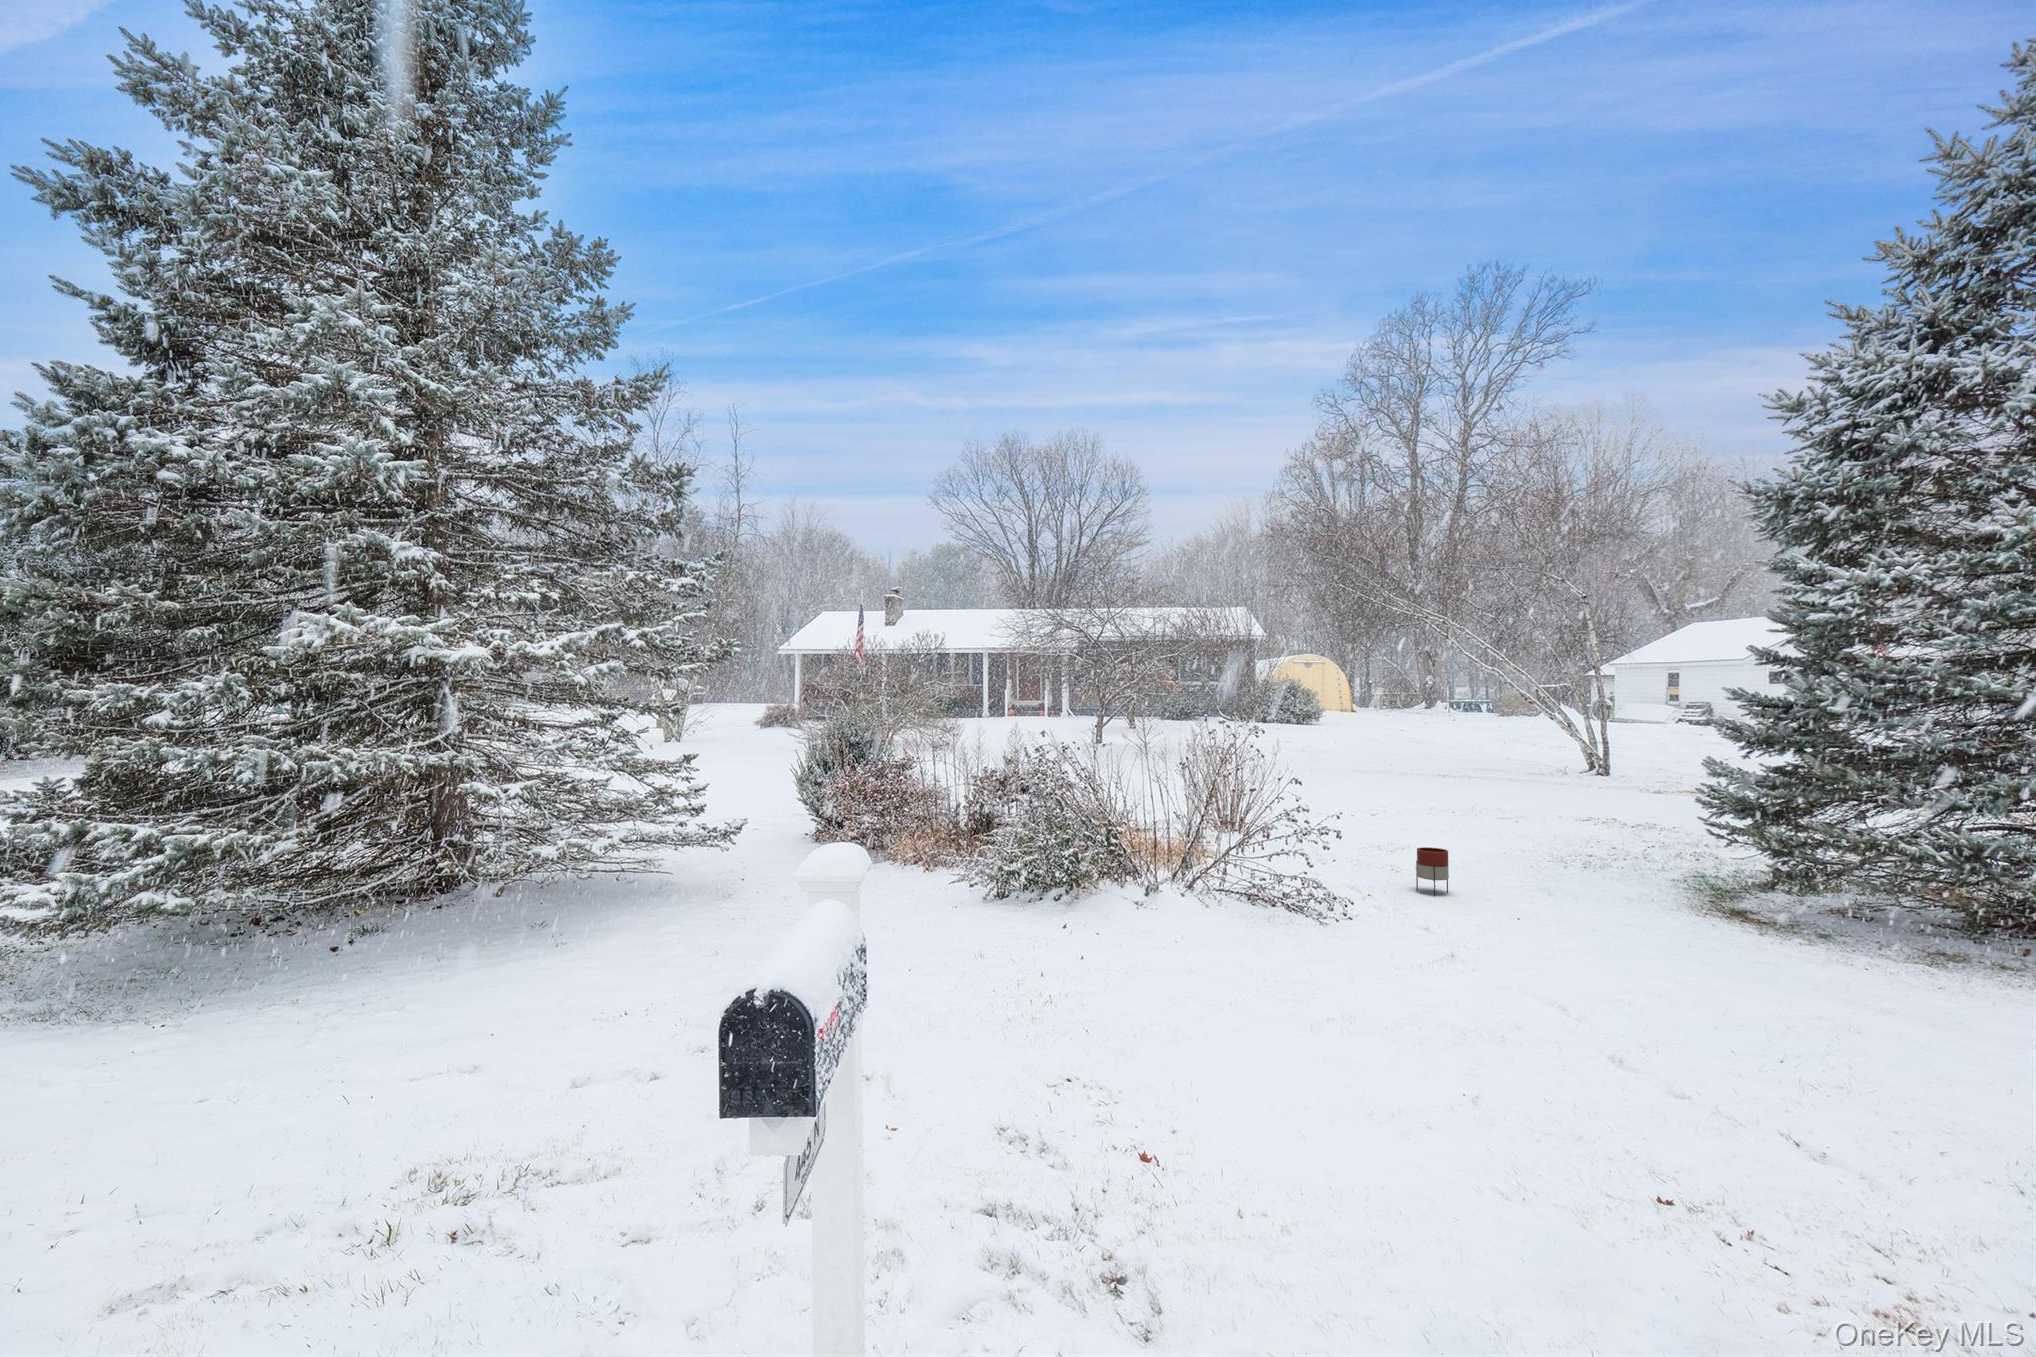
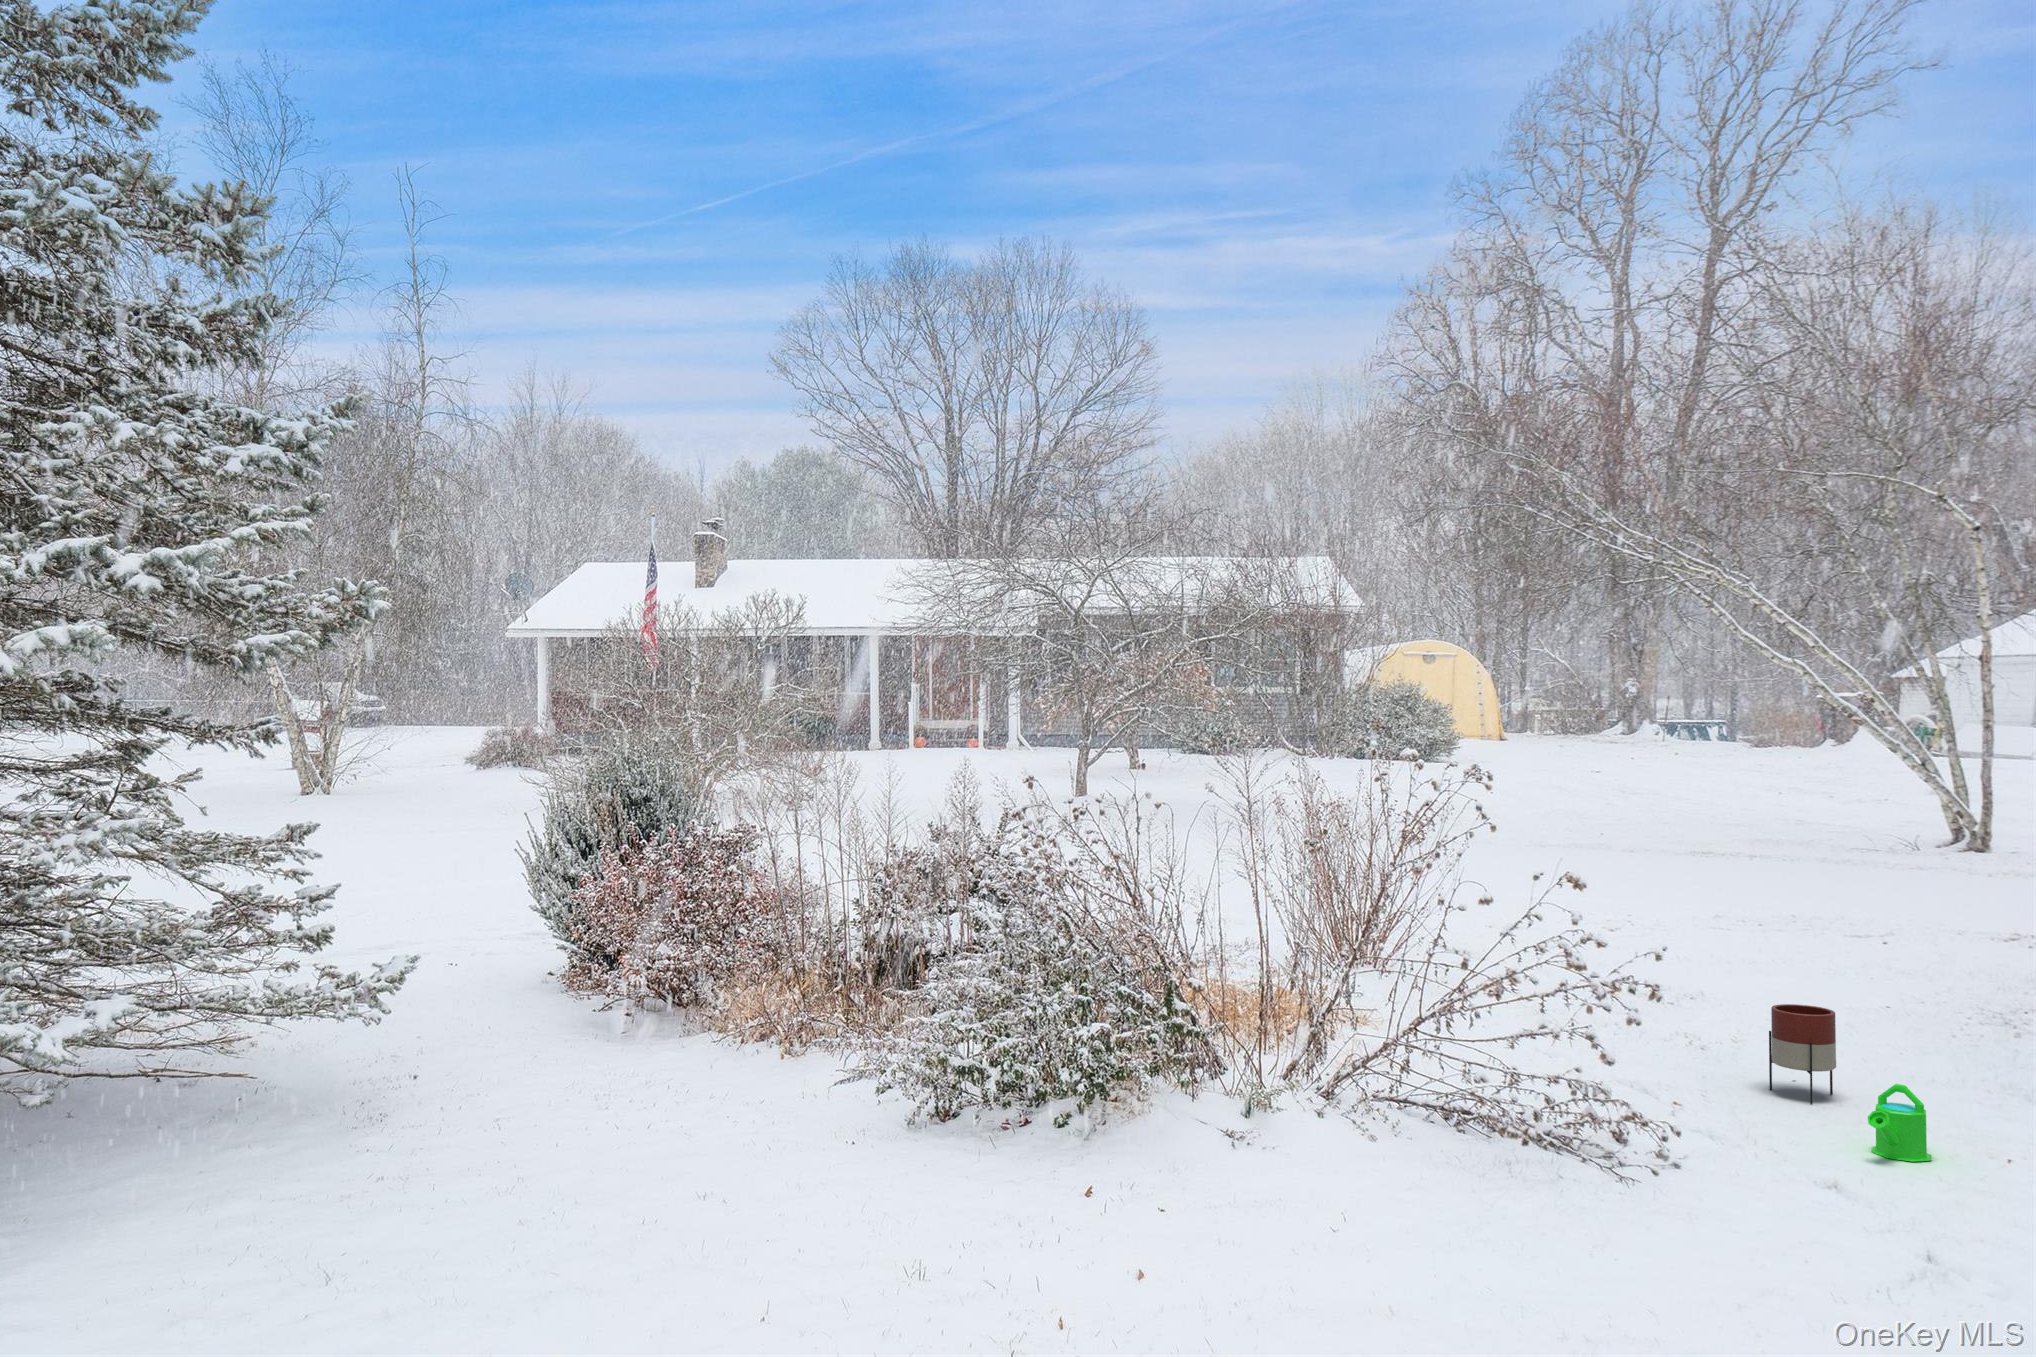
watering can: none [1450,884,1483,921] -> present [1868,1084,1931,1162]

